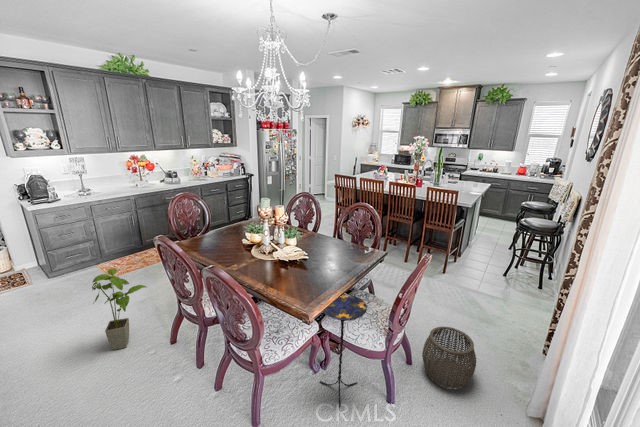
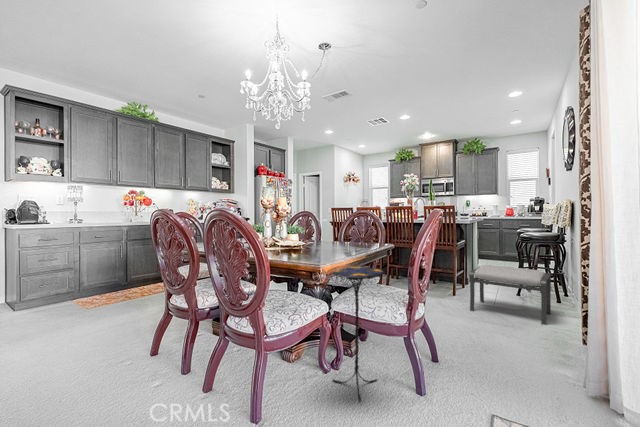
ottoman: none [455,253,536,319] -> present [470,265,551,325]
house plant: present [92,269,146,350] -> none [69,259,134,363]
woven basket: present [422,327,476,389] -> none [448,313,513,381]

